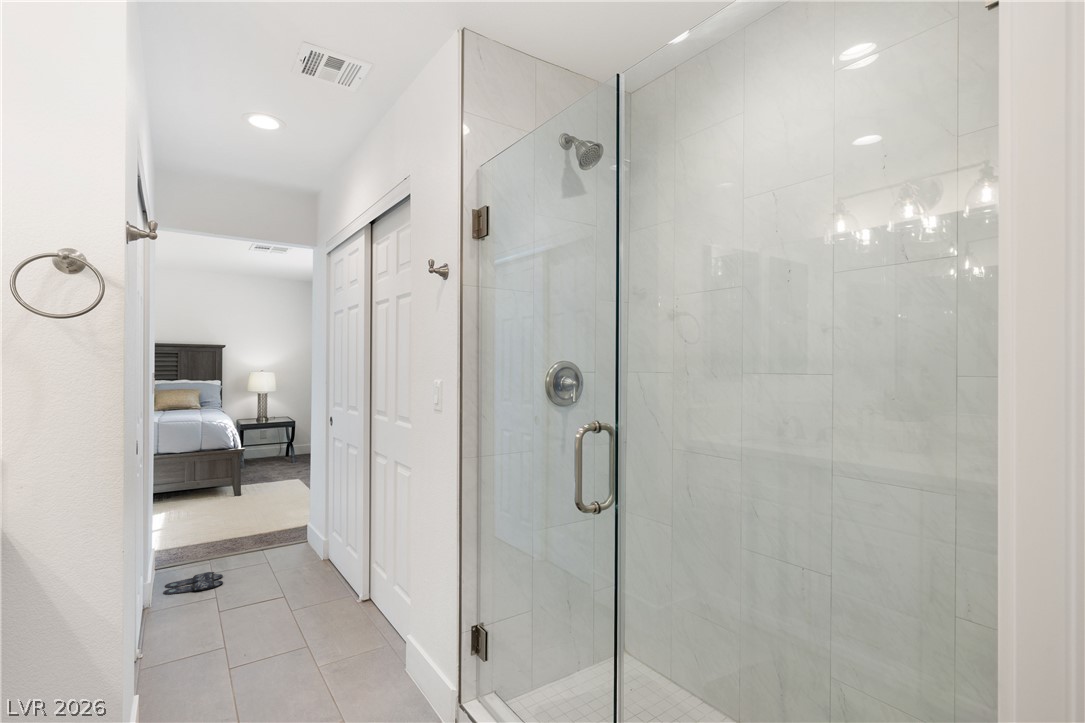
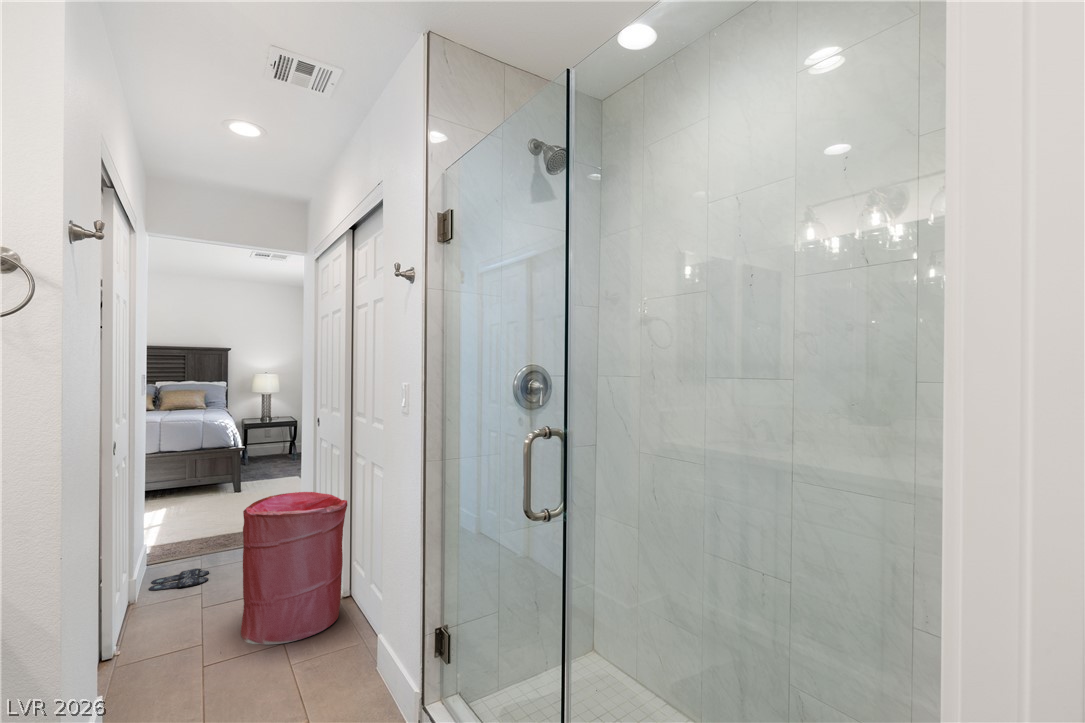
laundry hamper: none [265,492,370,646] -> present [241,492,347,645]

